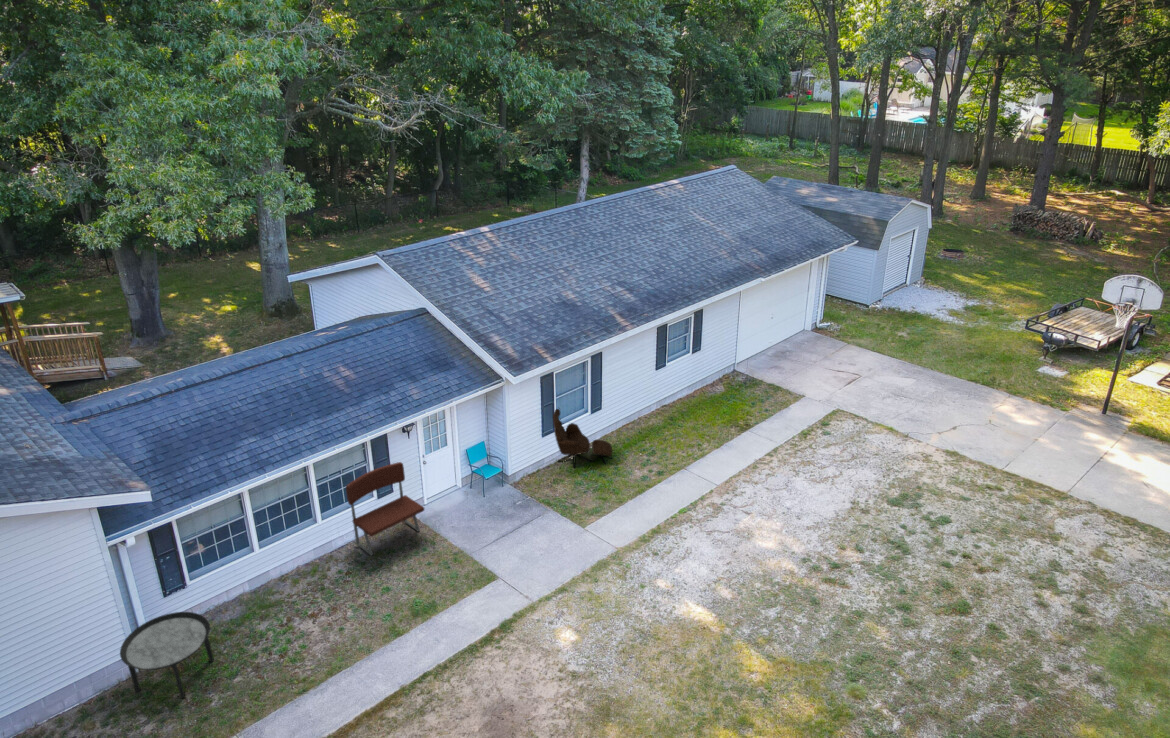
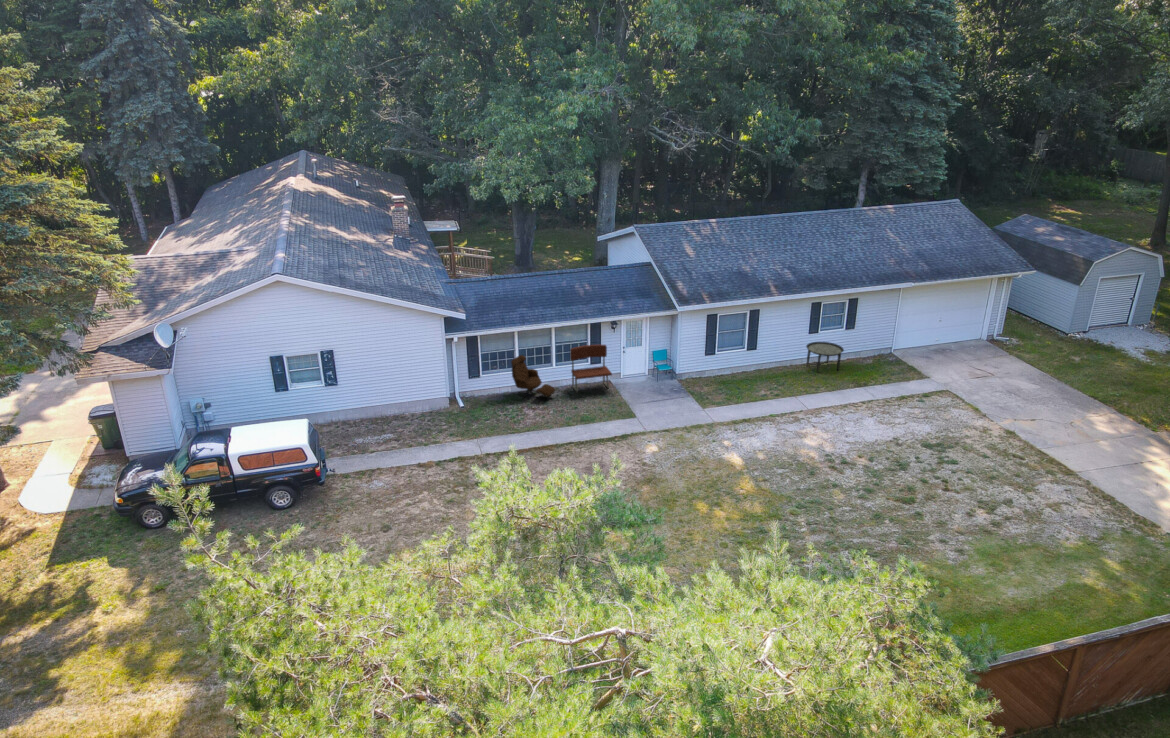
lounge chair: present [553,409,612,468] -> present [511,355,555,401]
round table: present [120,612,214,698] -> present [807,342,844,372]

